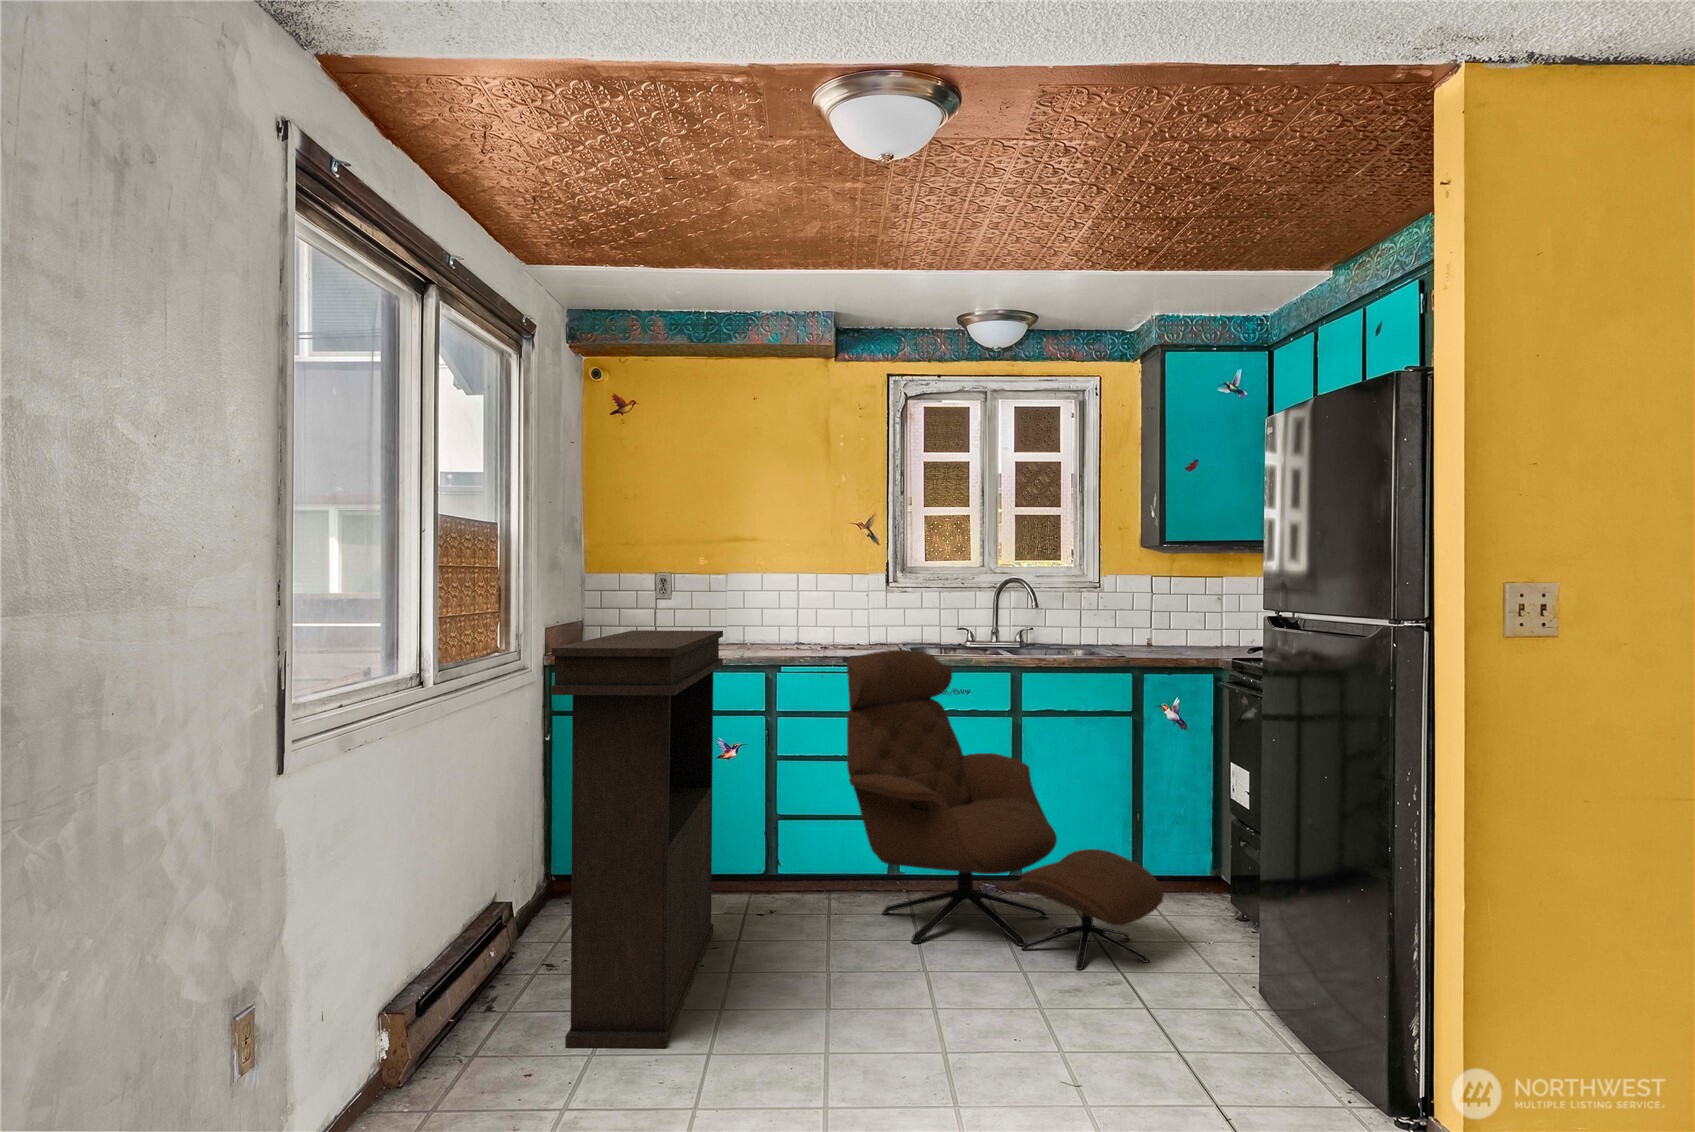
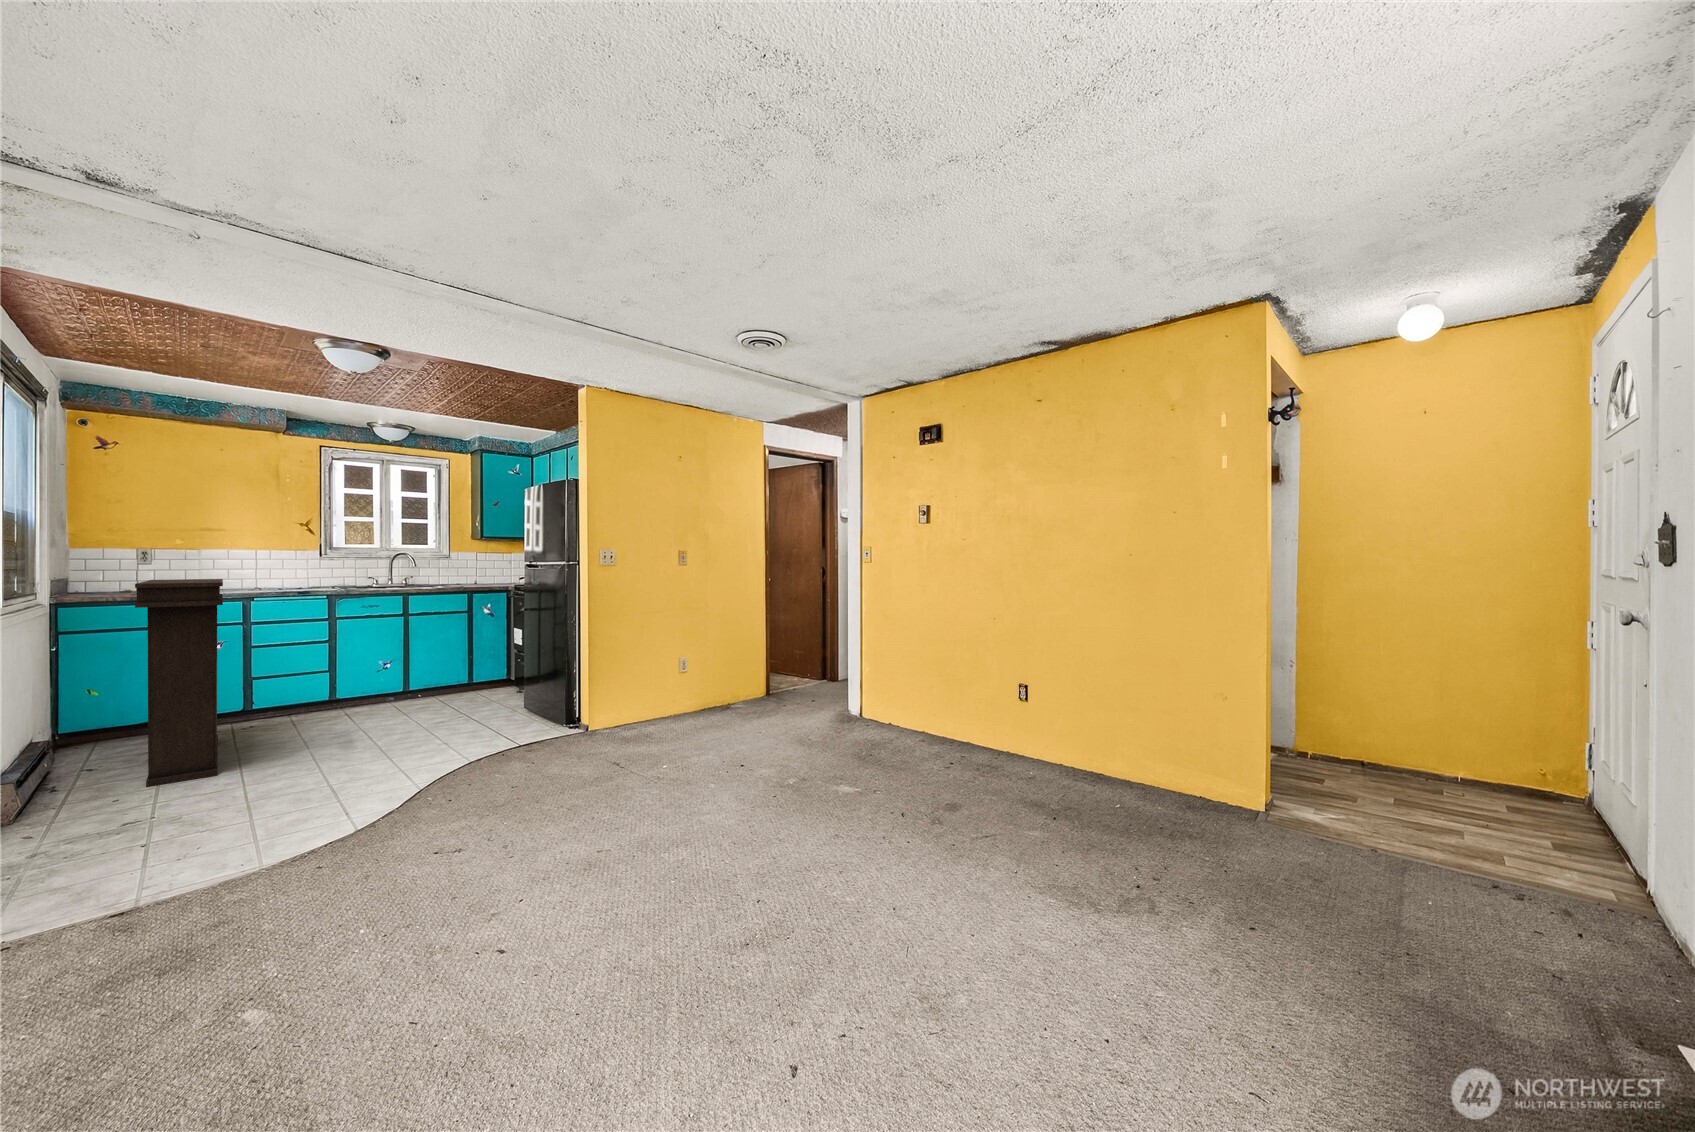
lounge chair: present [847,650,1163,970] -> none [306,588,482,724]

